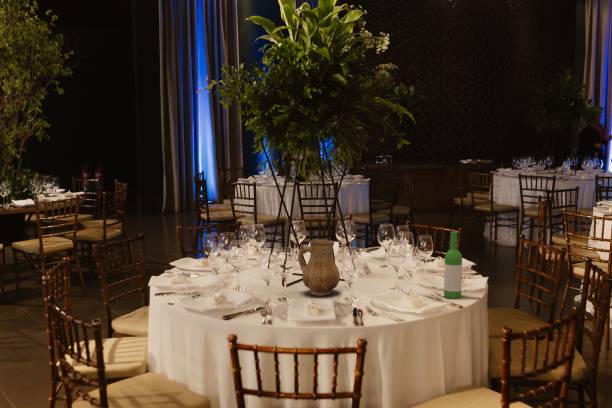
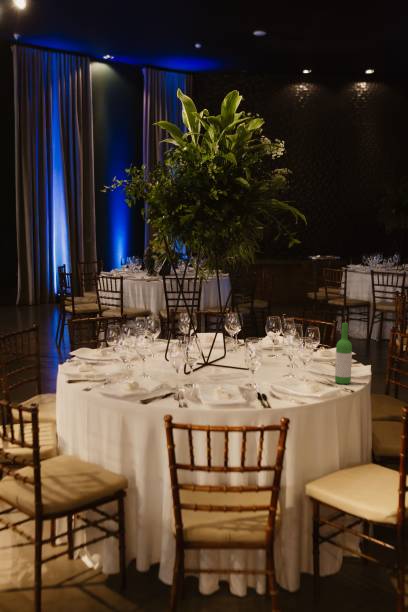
ceramic pitcher: present [298,239,340,296] -> none [200,330,239,382]

